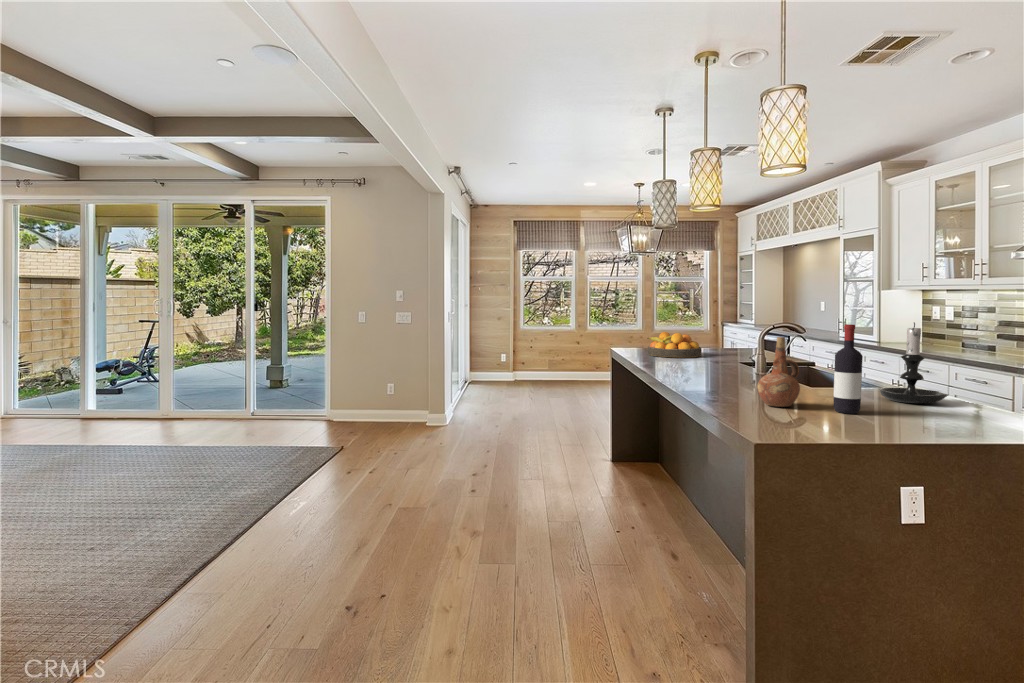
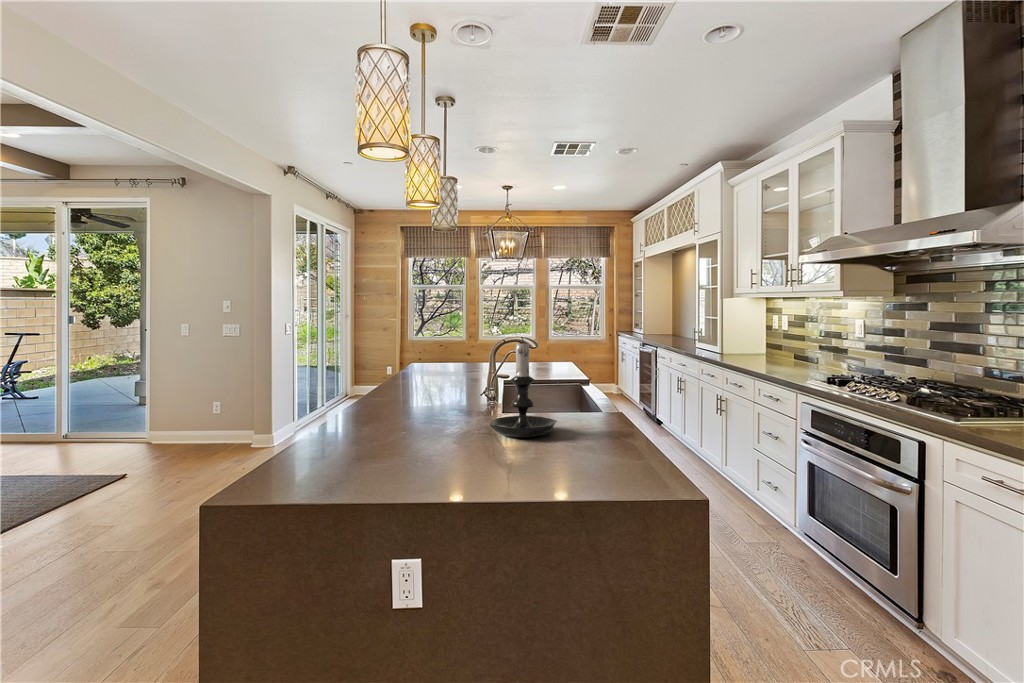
wine bottle: present [833,324,863,414] -> none [375,341,406,454]
fruit bowl: present [647,332,702,358] -> none [416,345,474,374]
ceramic pitcher: present [757,337,800,407] -> none [311,356,363,443]

